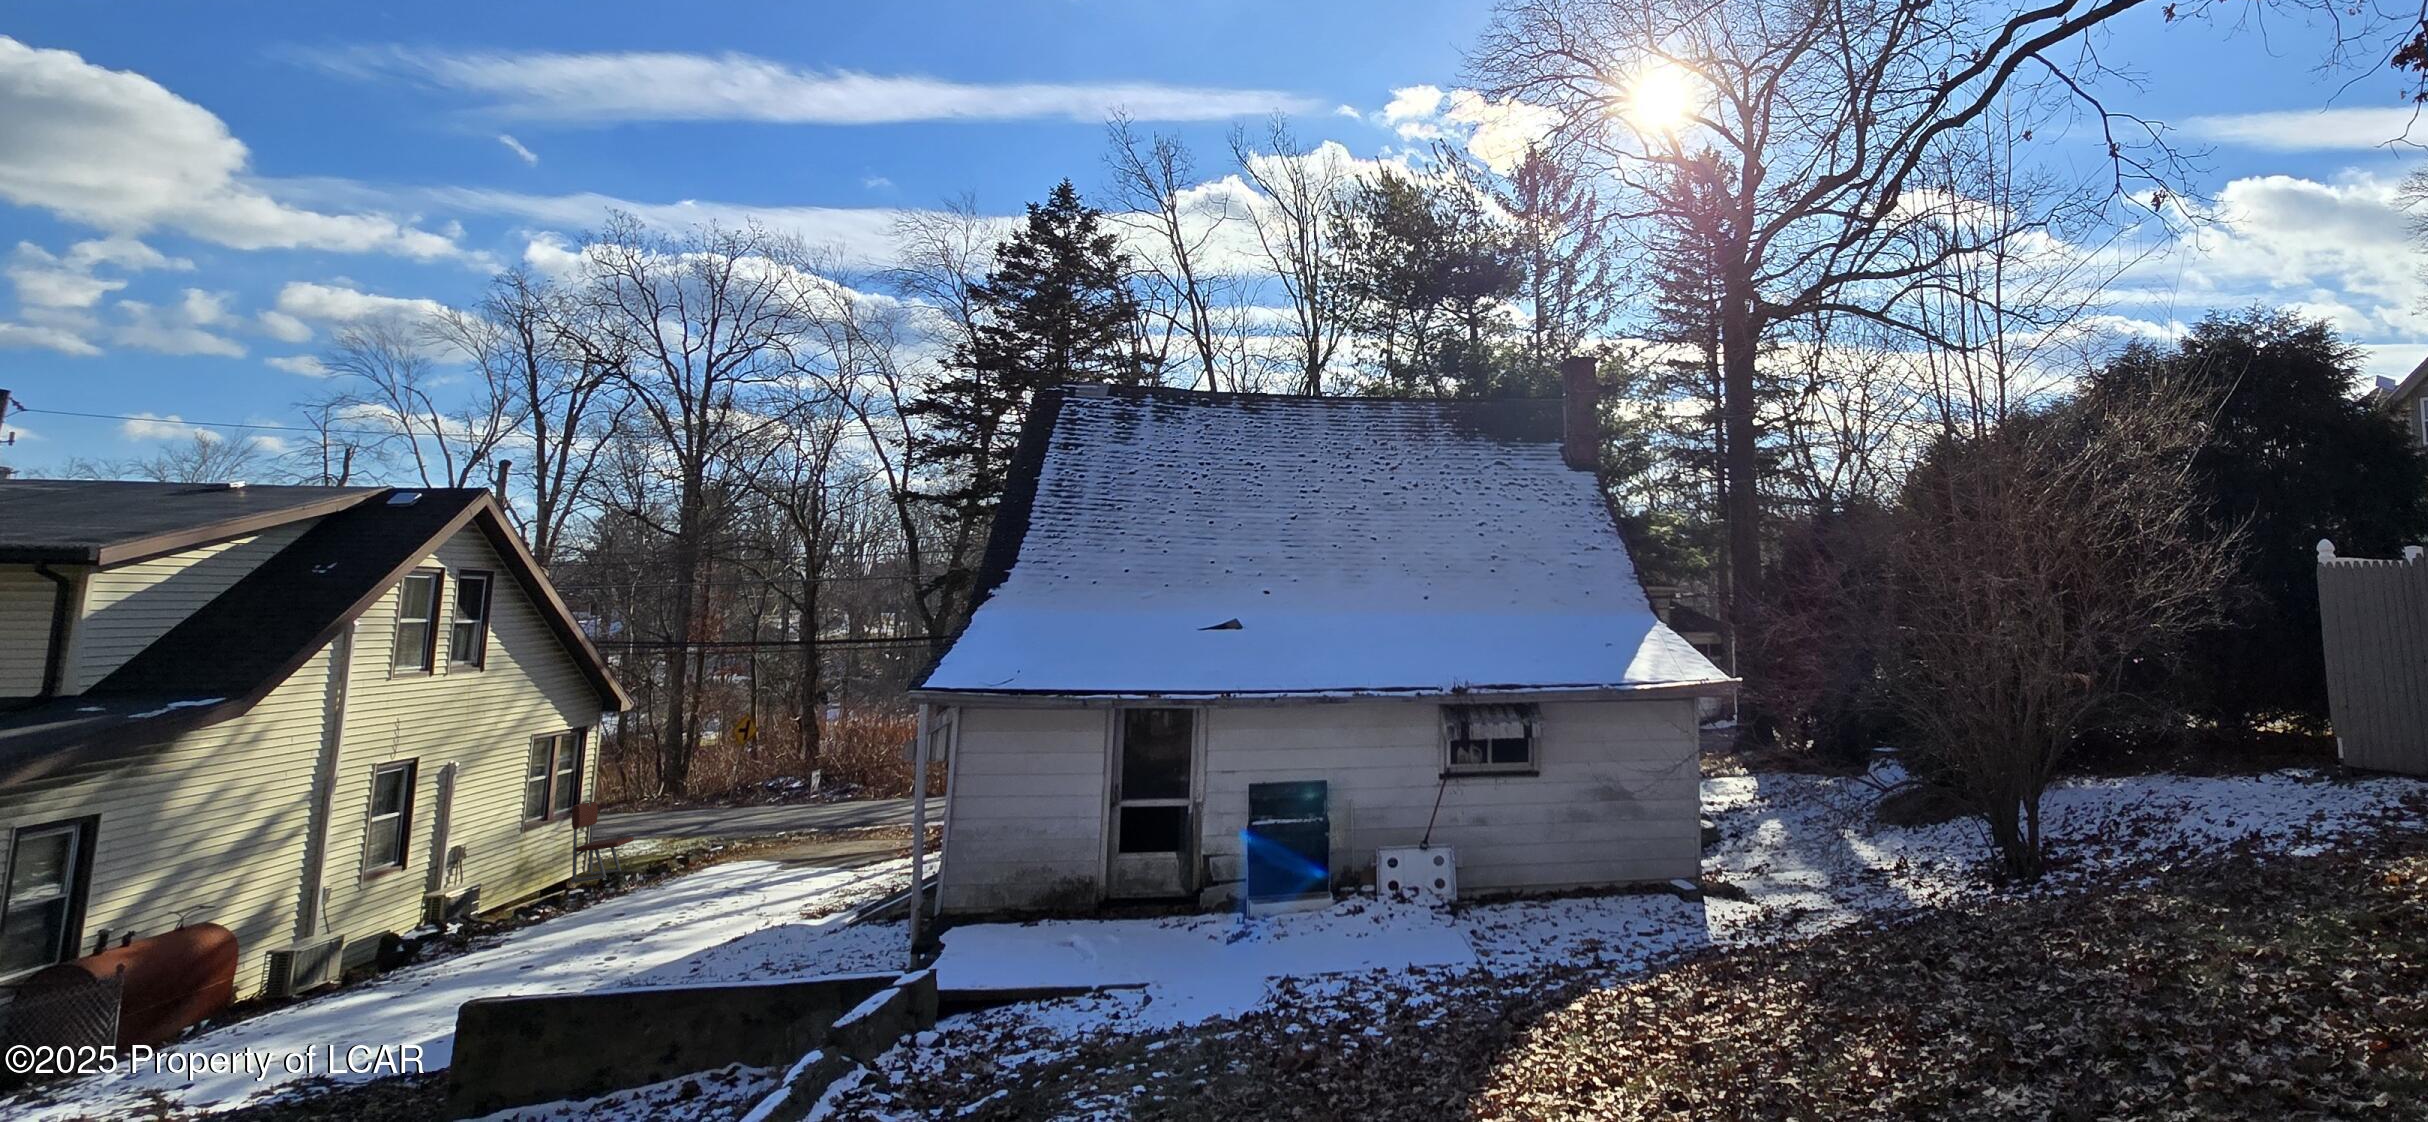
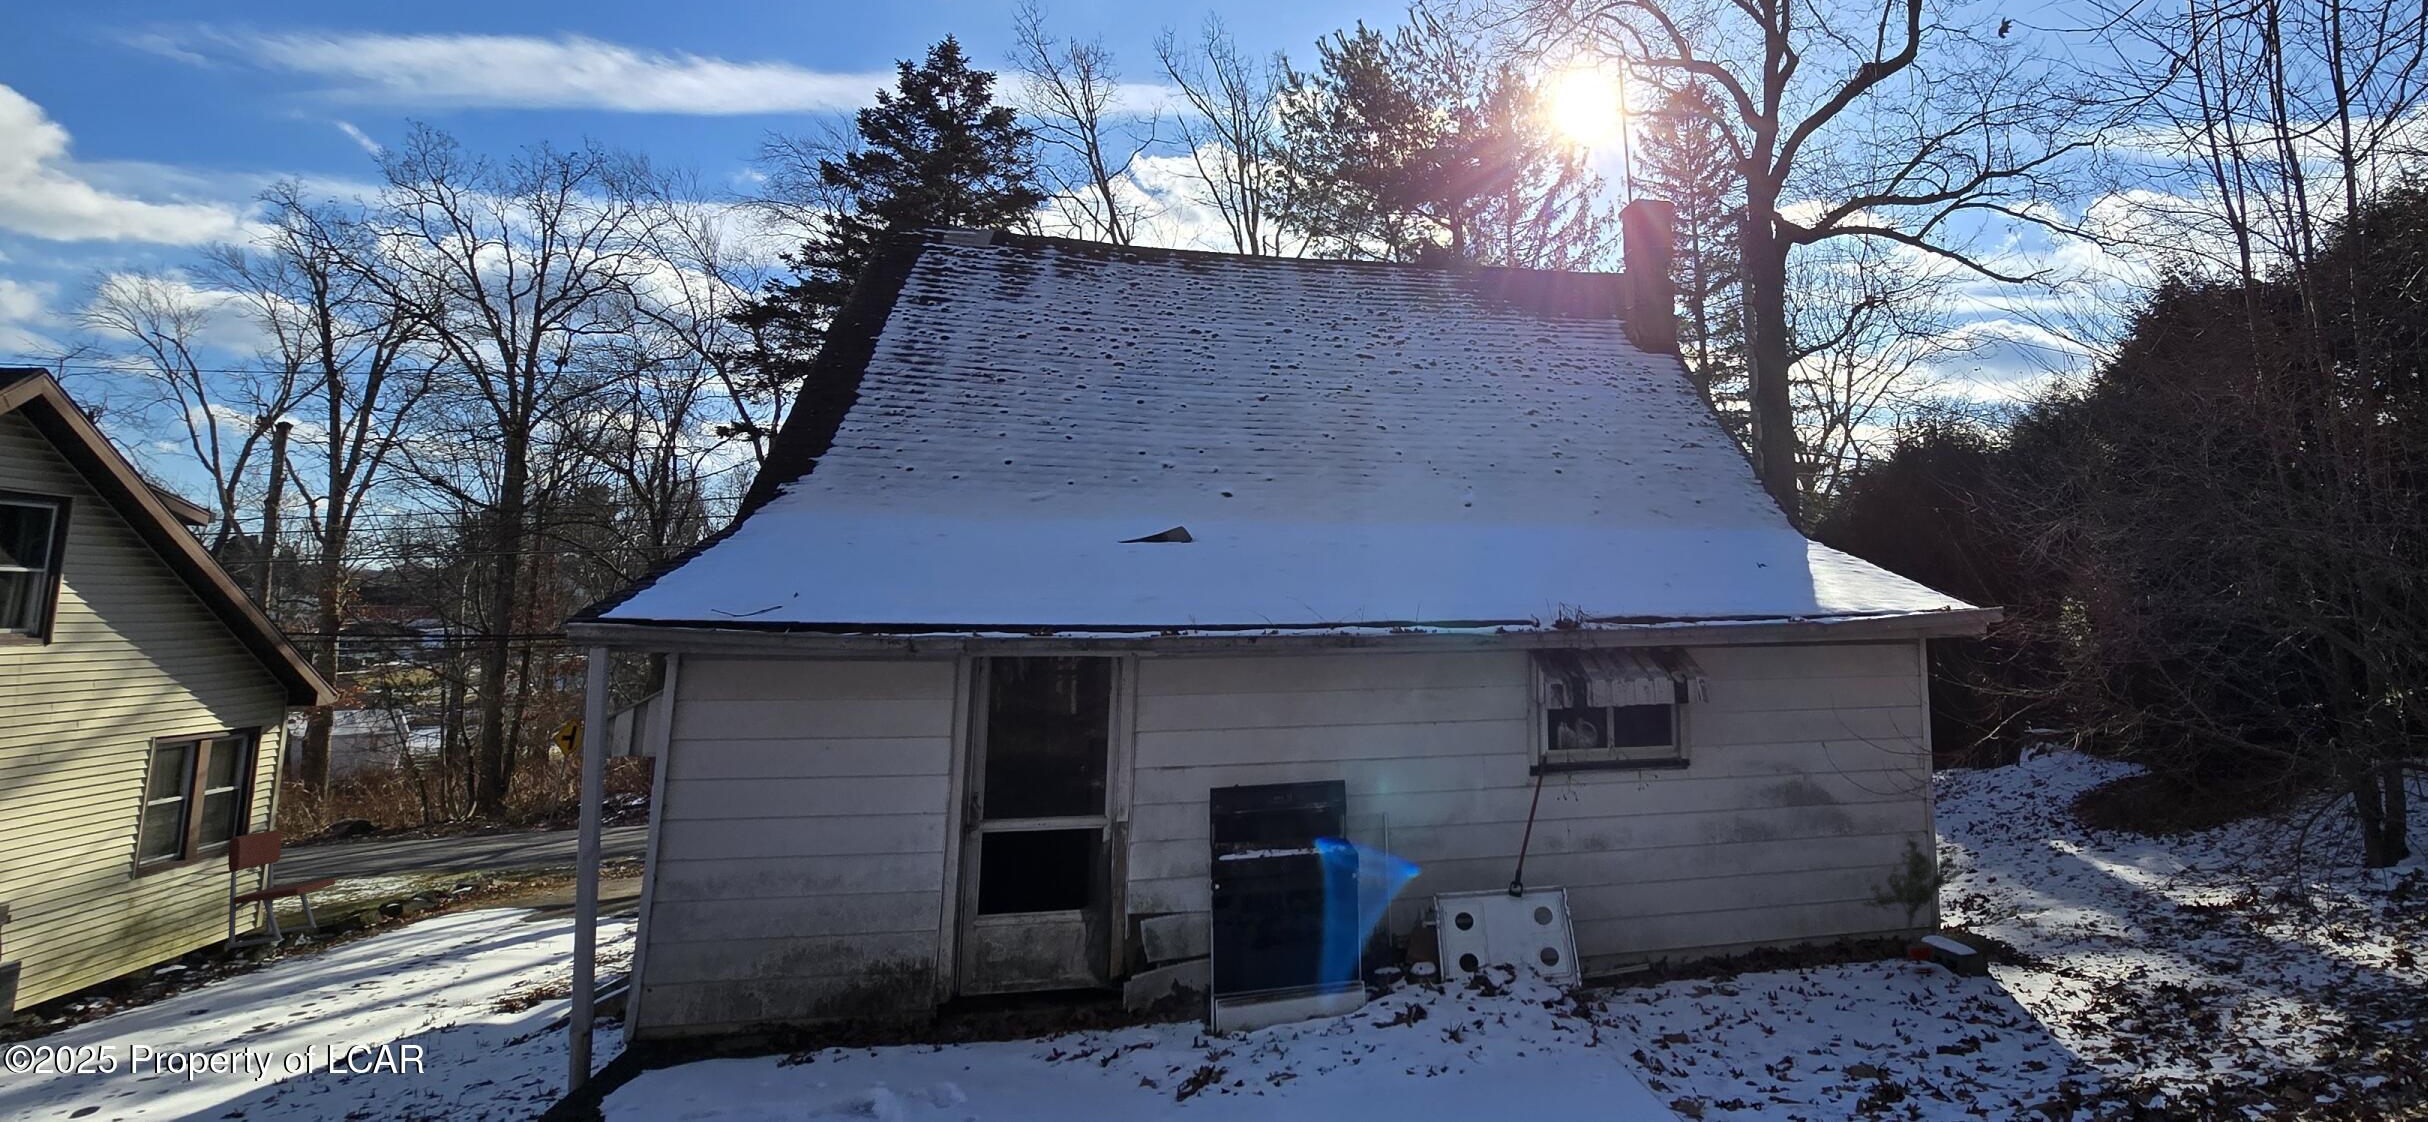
potted tree: none [1632,817,1695,901] -> present [1862,833,1959,973]

